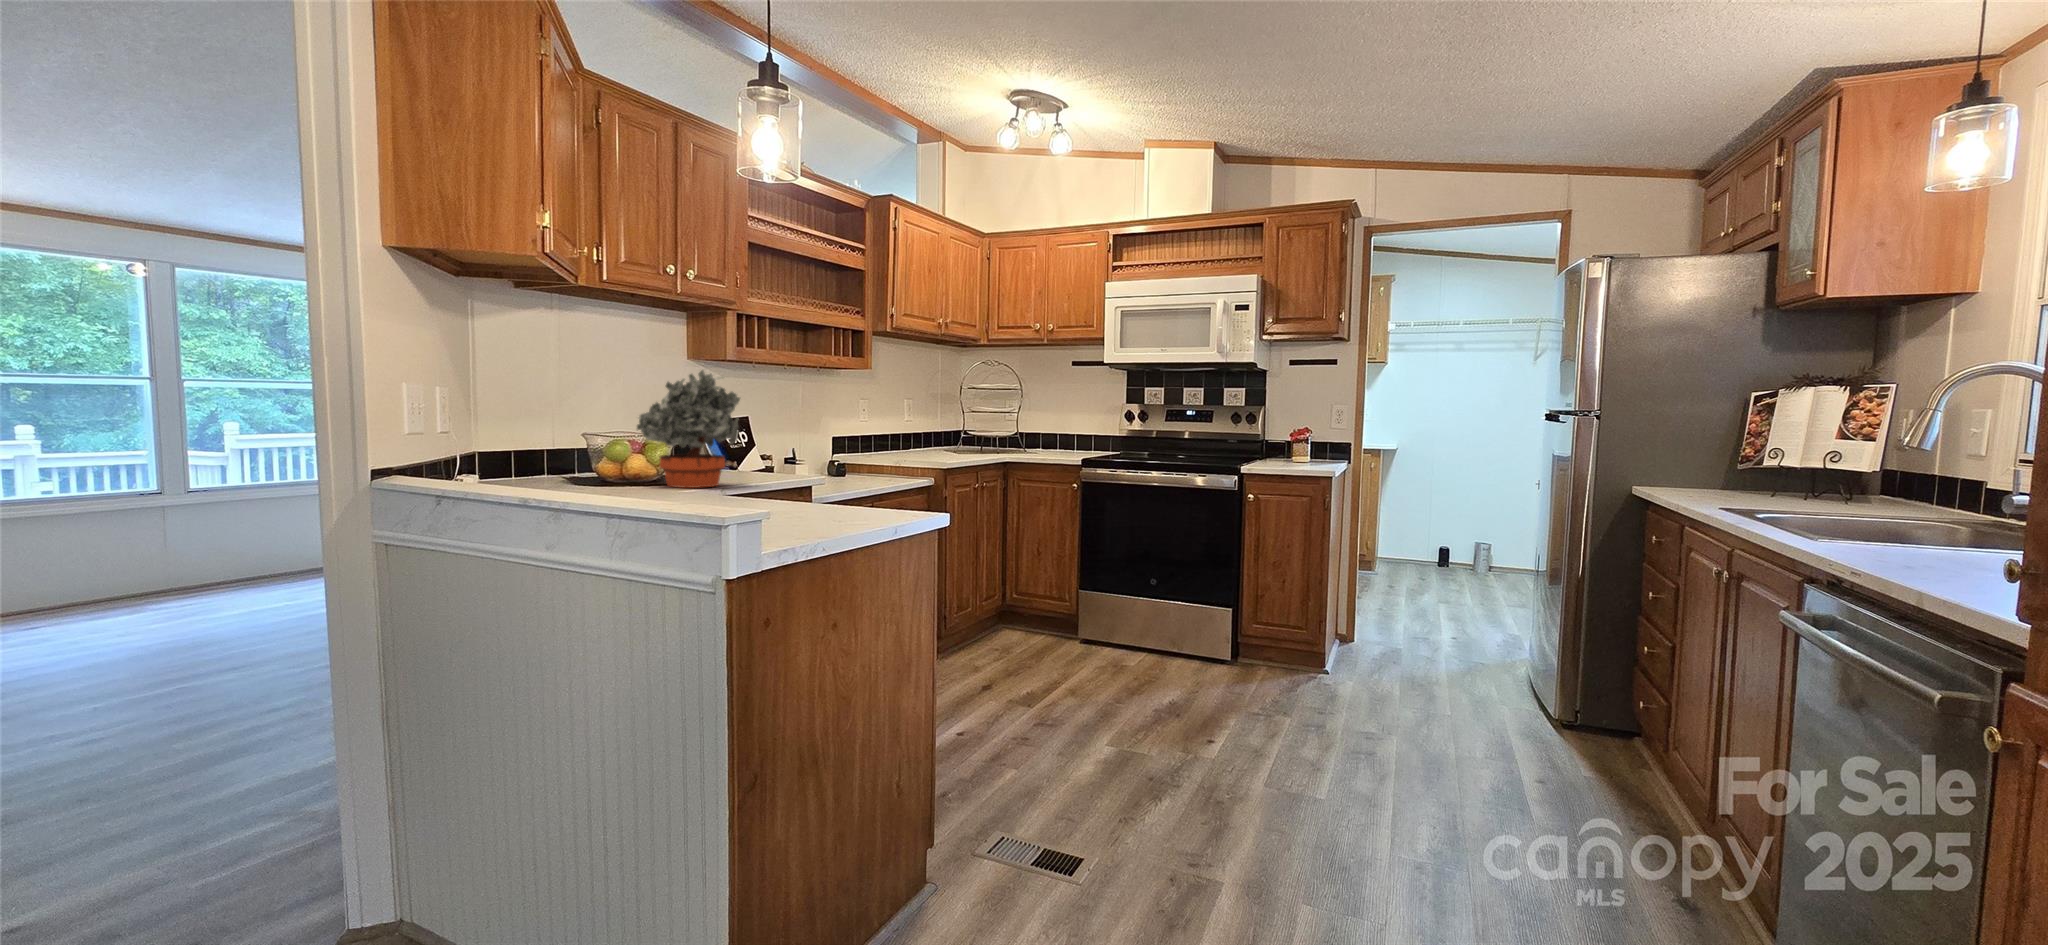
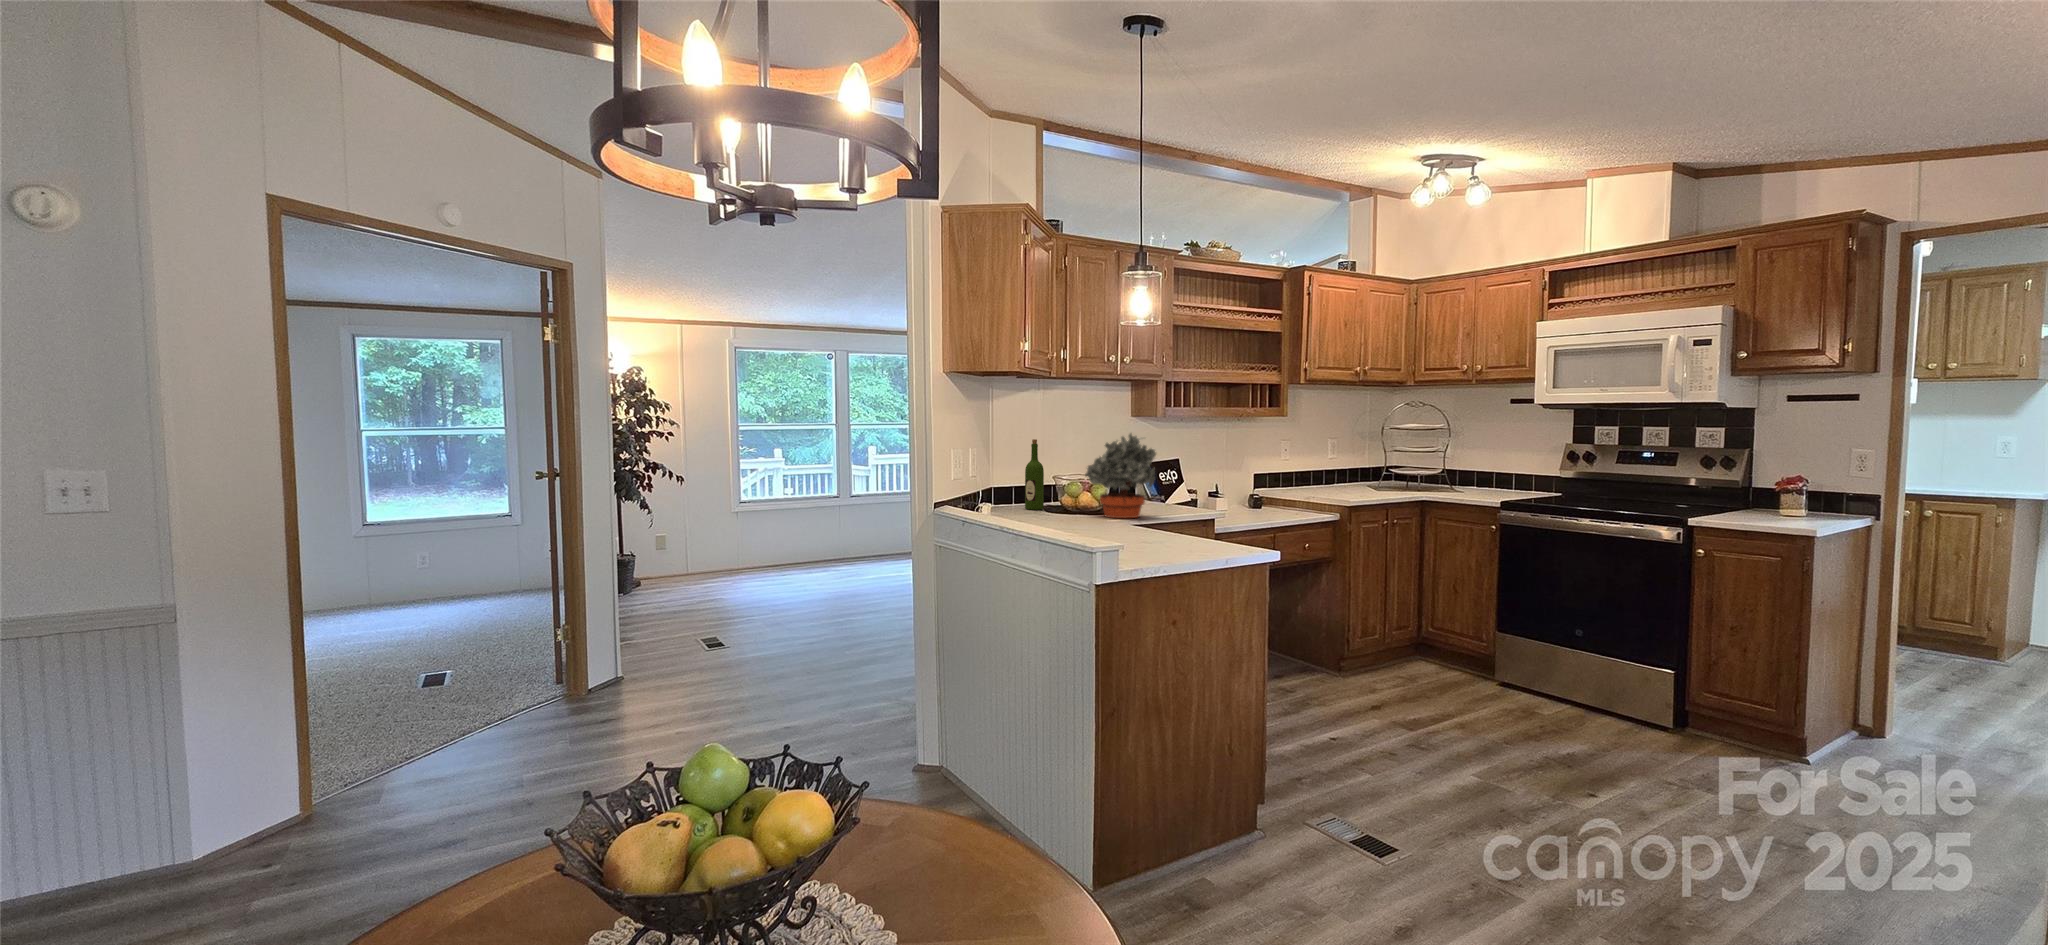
wine bottle: none [534,376,566,481] -> present [1025,439,1044,510]

